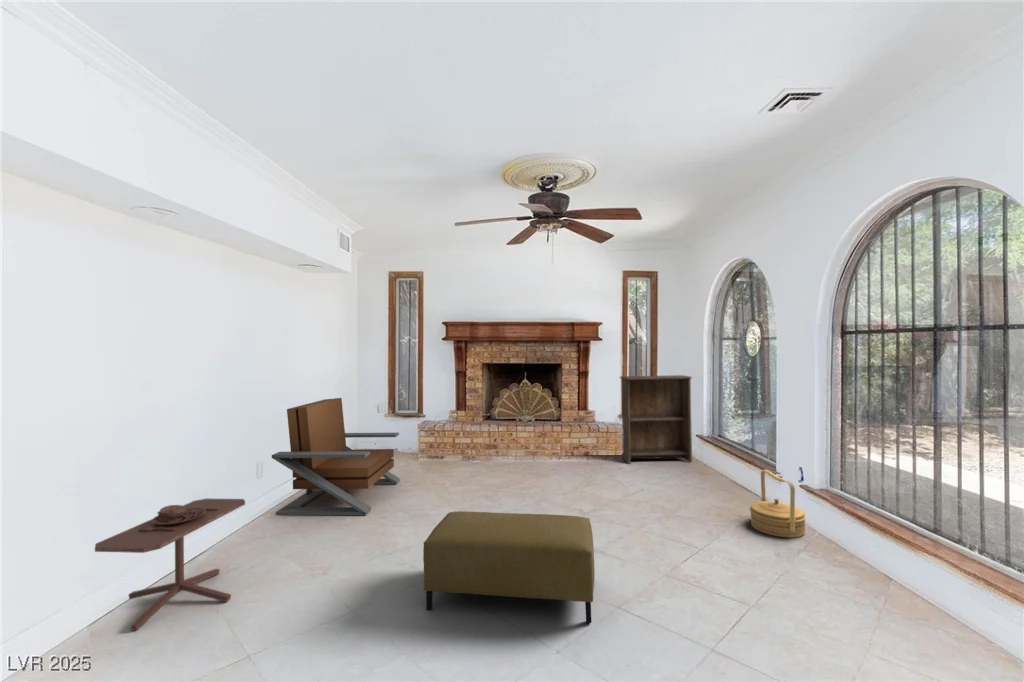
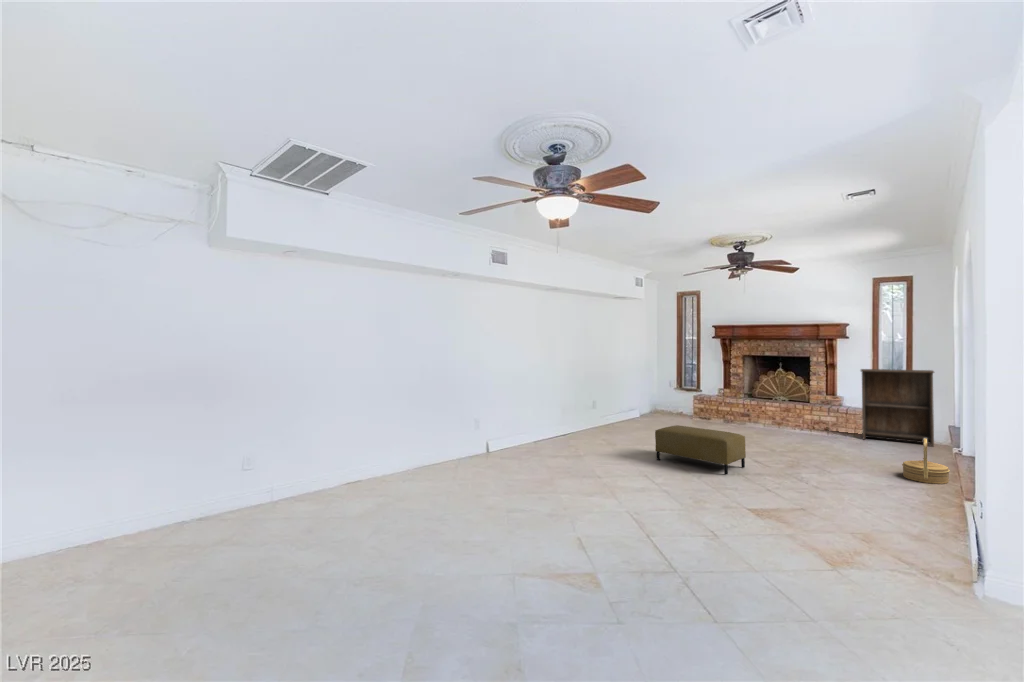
lounge chair: present [272,398,400,515] -> none [602,373,674,434]
side table: present [95,498,245,631] -> none [544,406,590,445]

